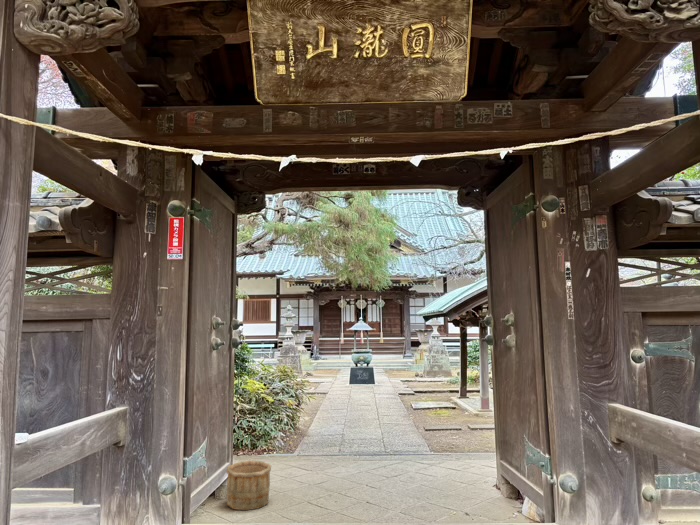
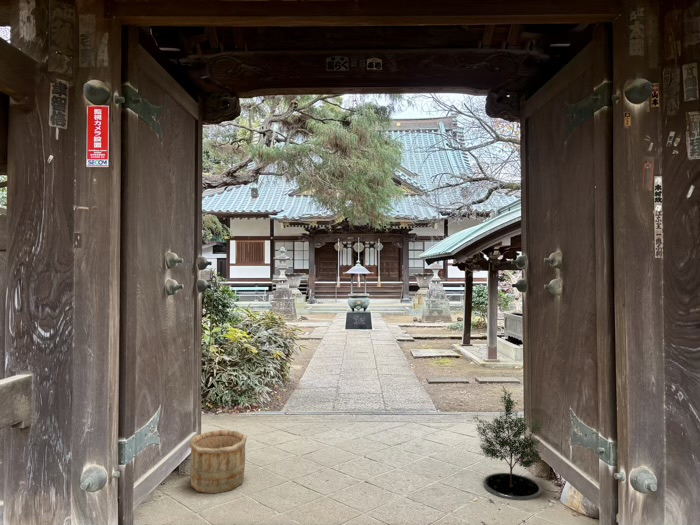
potted tree: none [450,420,508,513] -> present [473,386,542,500]

